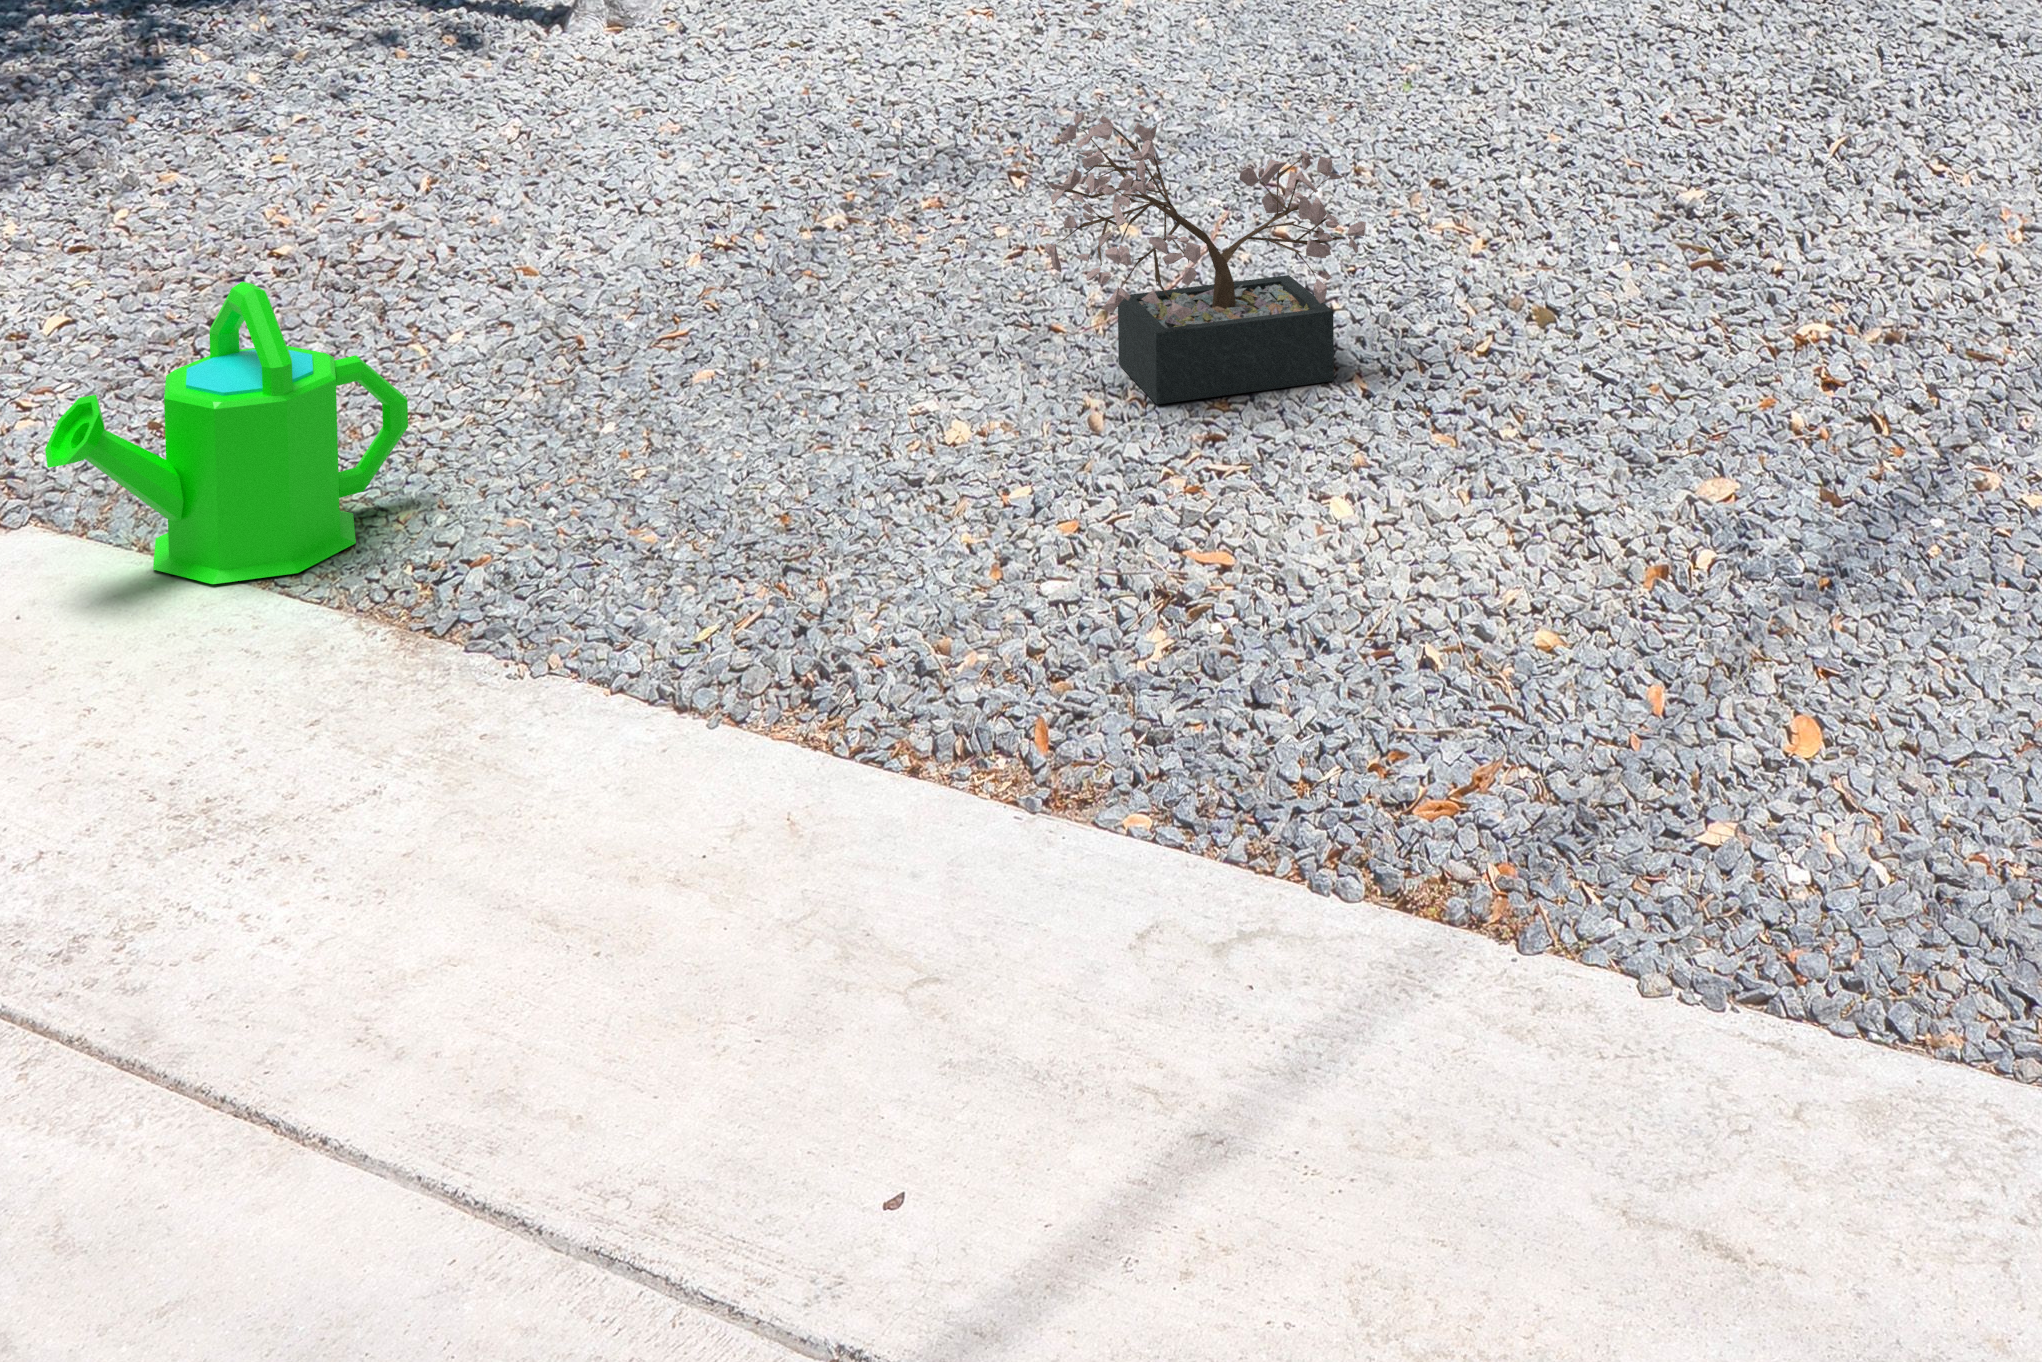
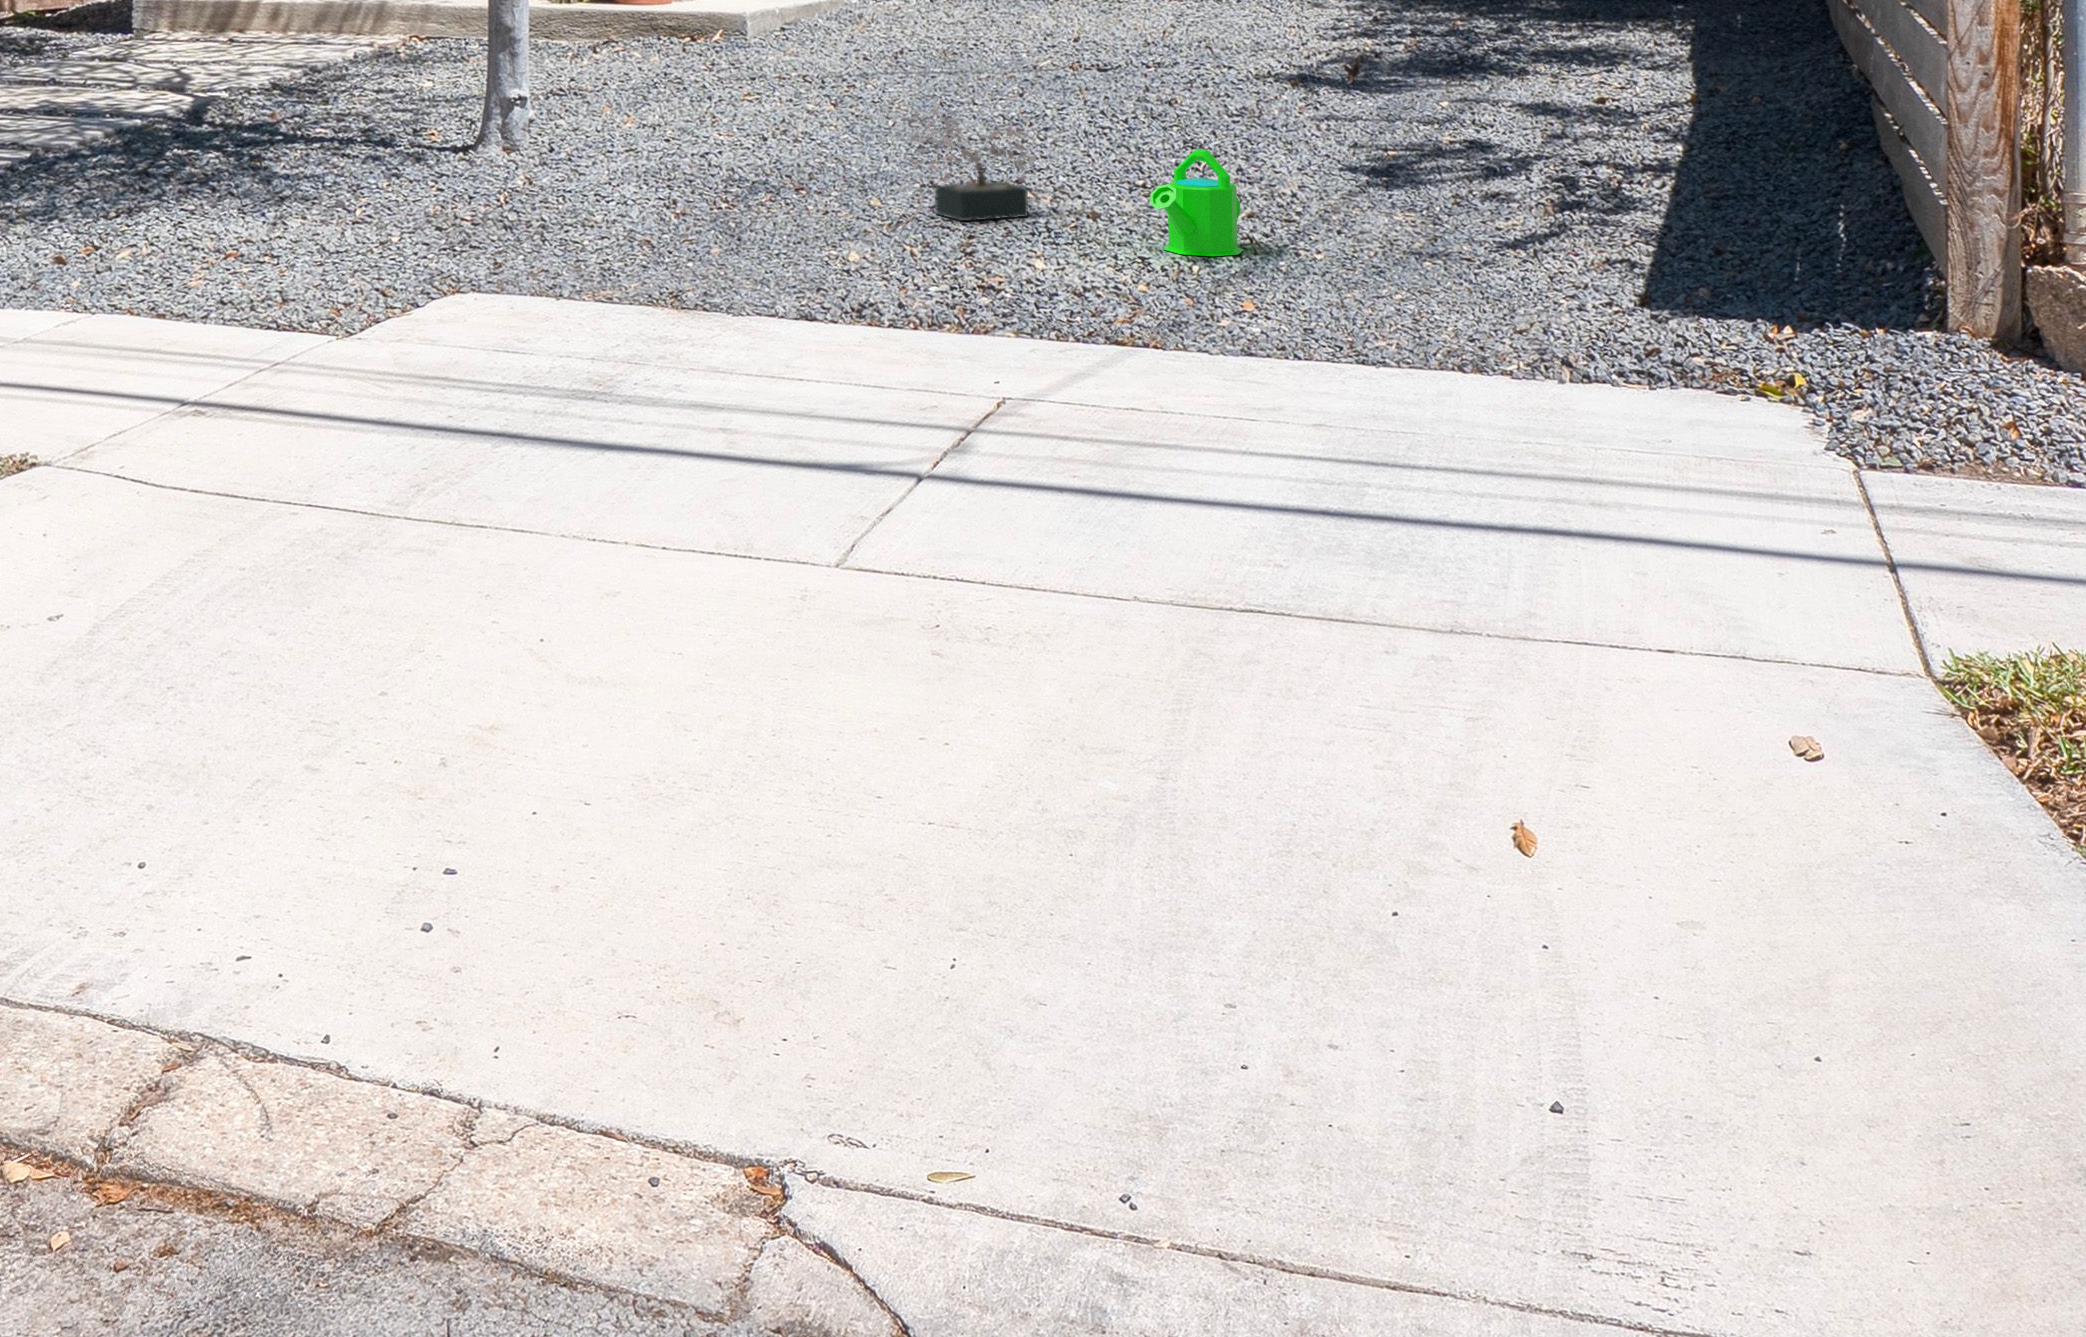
watering can: present [45,282,408,584] -> present [1150,149,1243,256]

